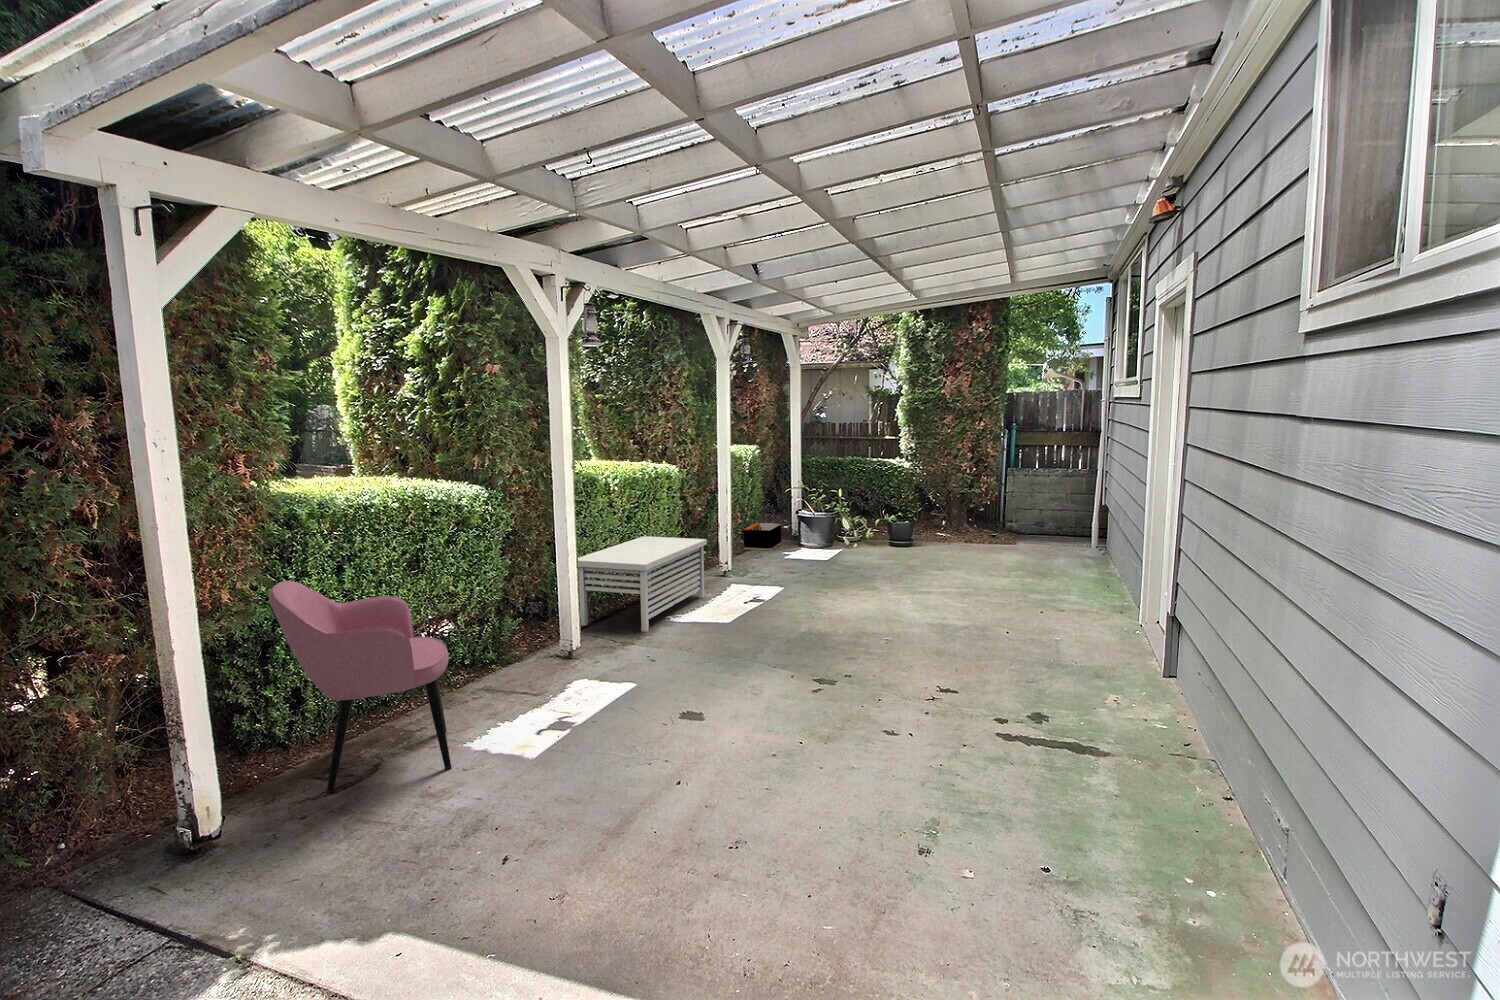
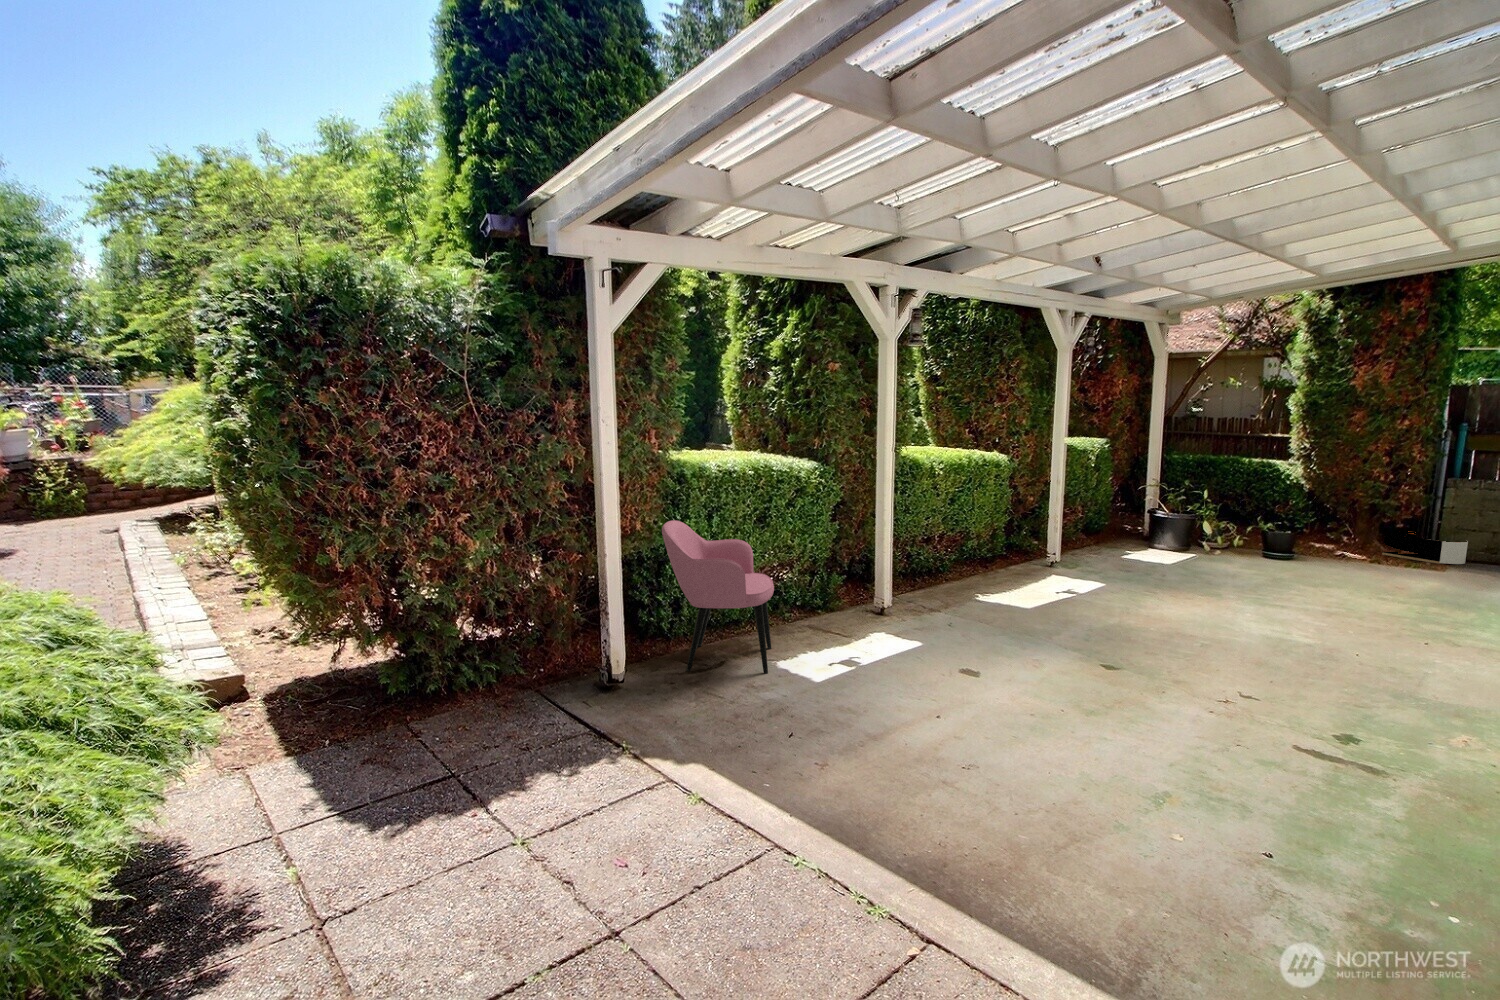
storage bin: present [744,523,781,550] -> present [1382,533,1468,564]
storage bench: present [578,536,707,632] -> none [892,518,1026,602]

